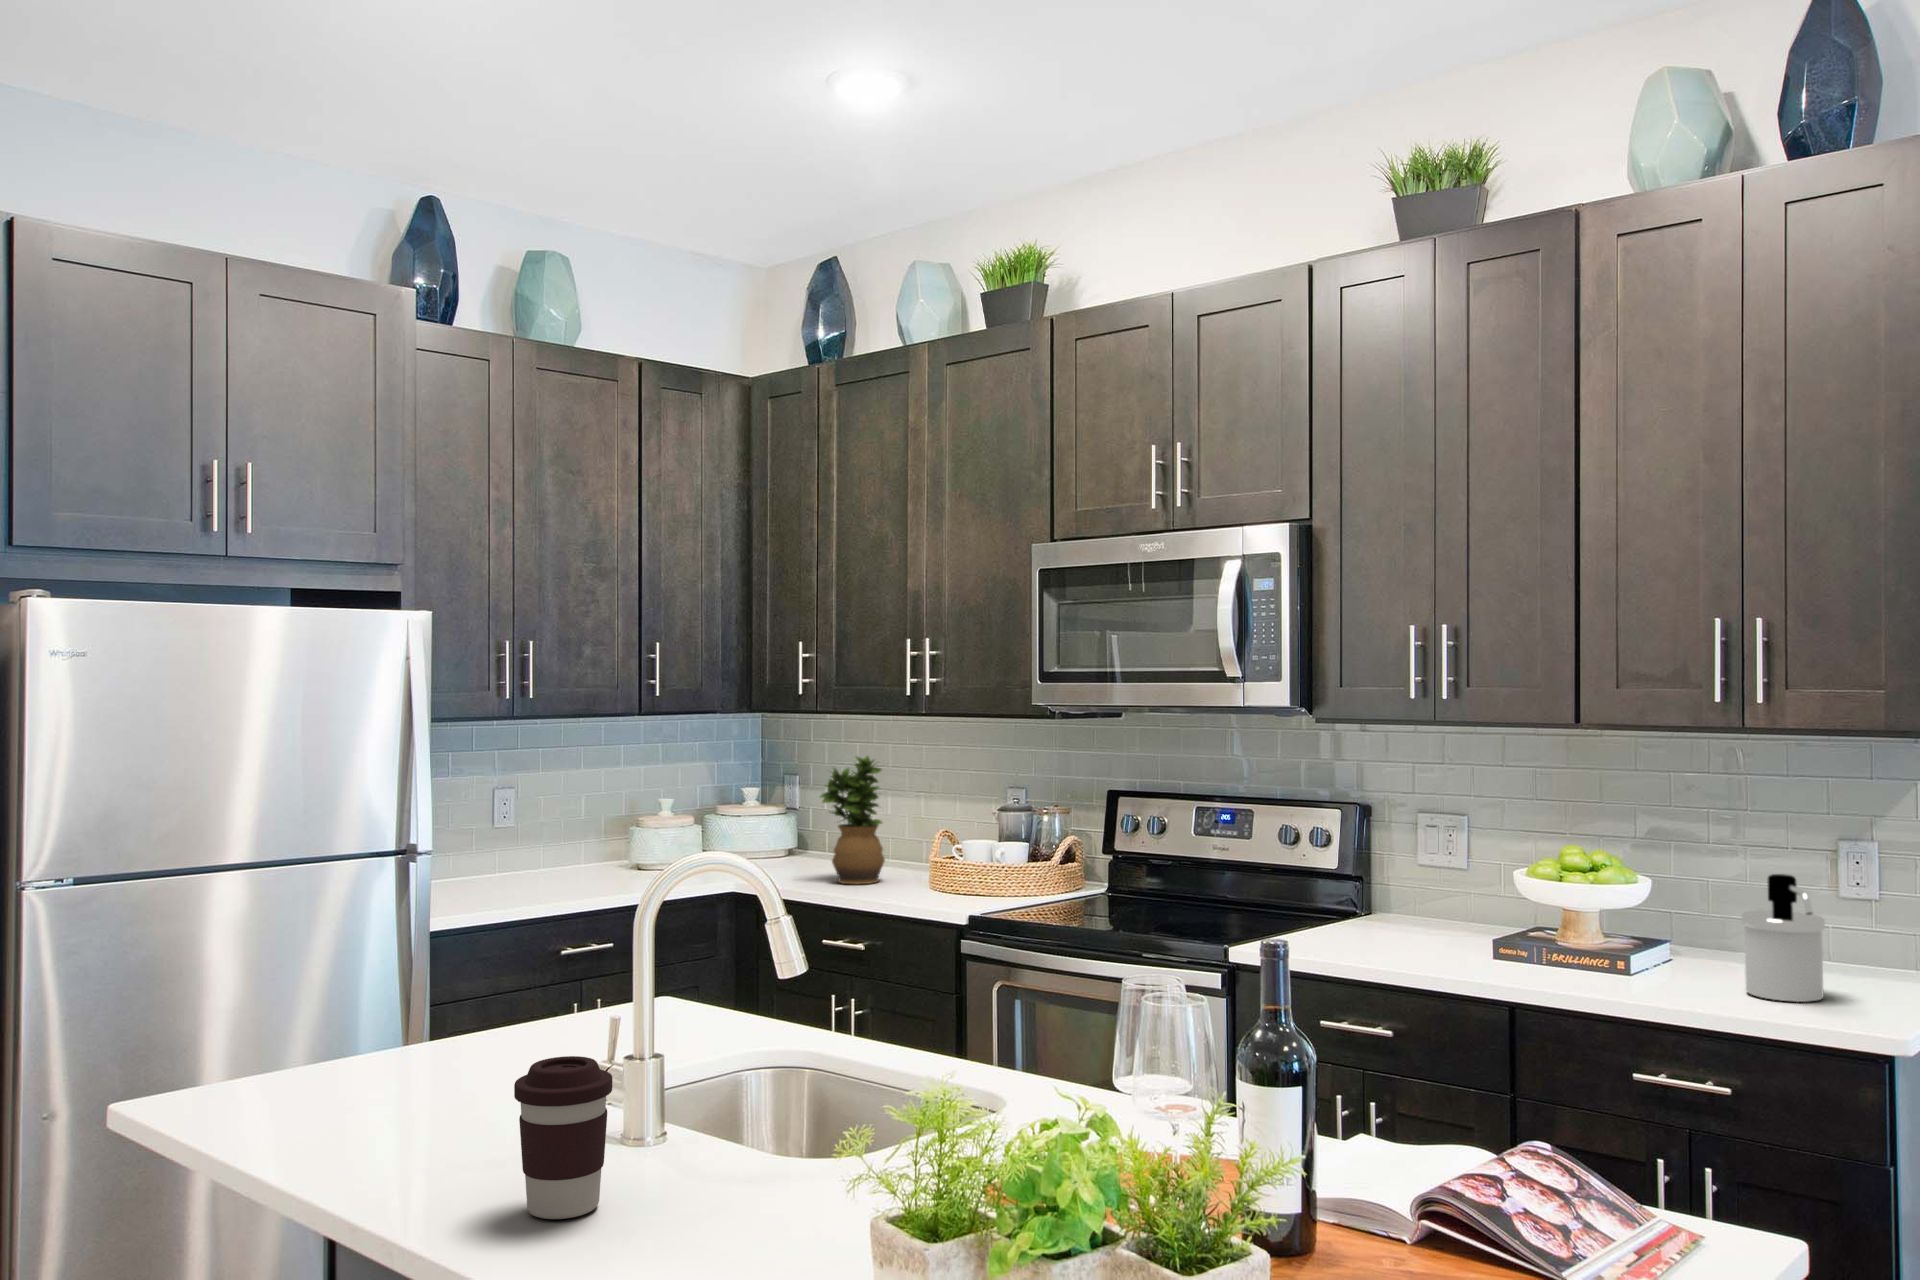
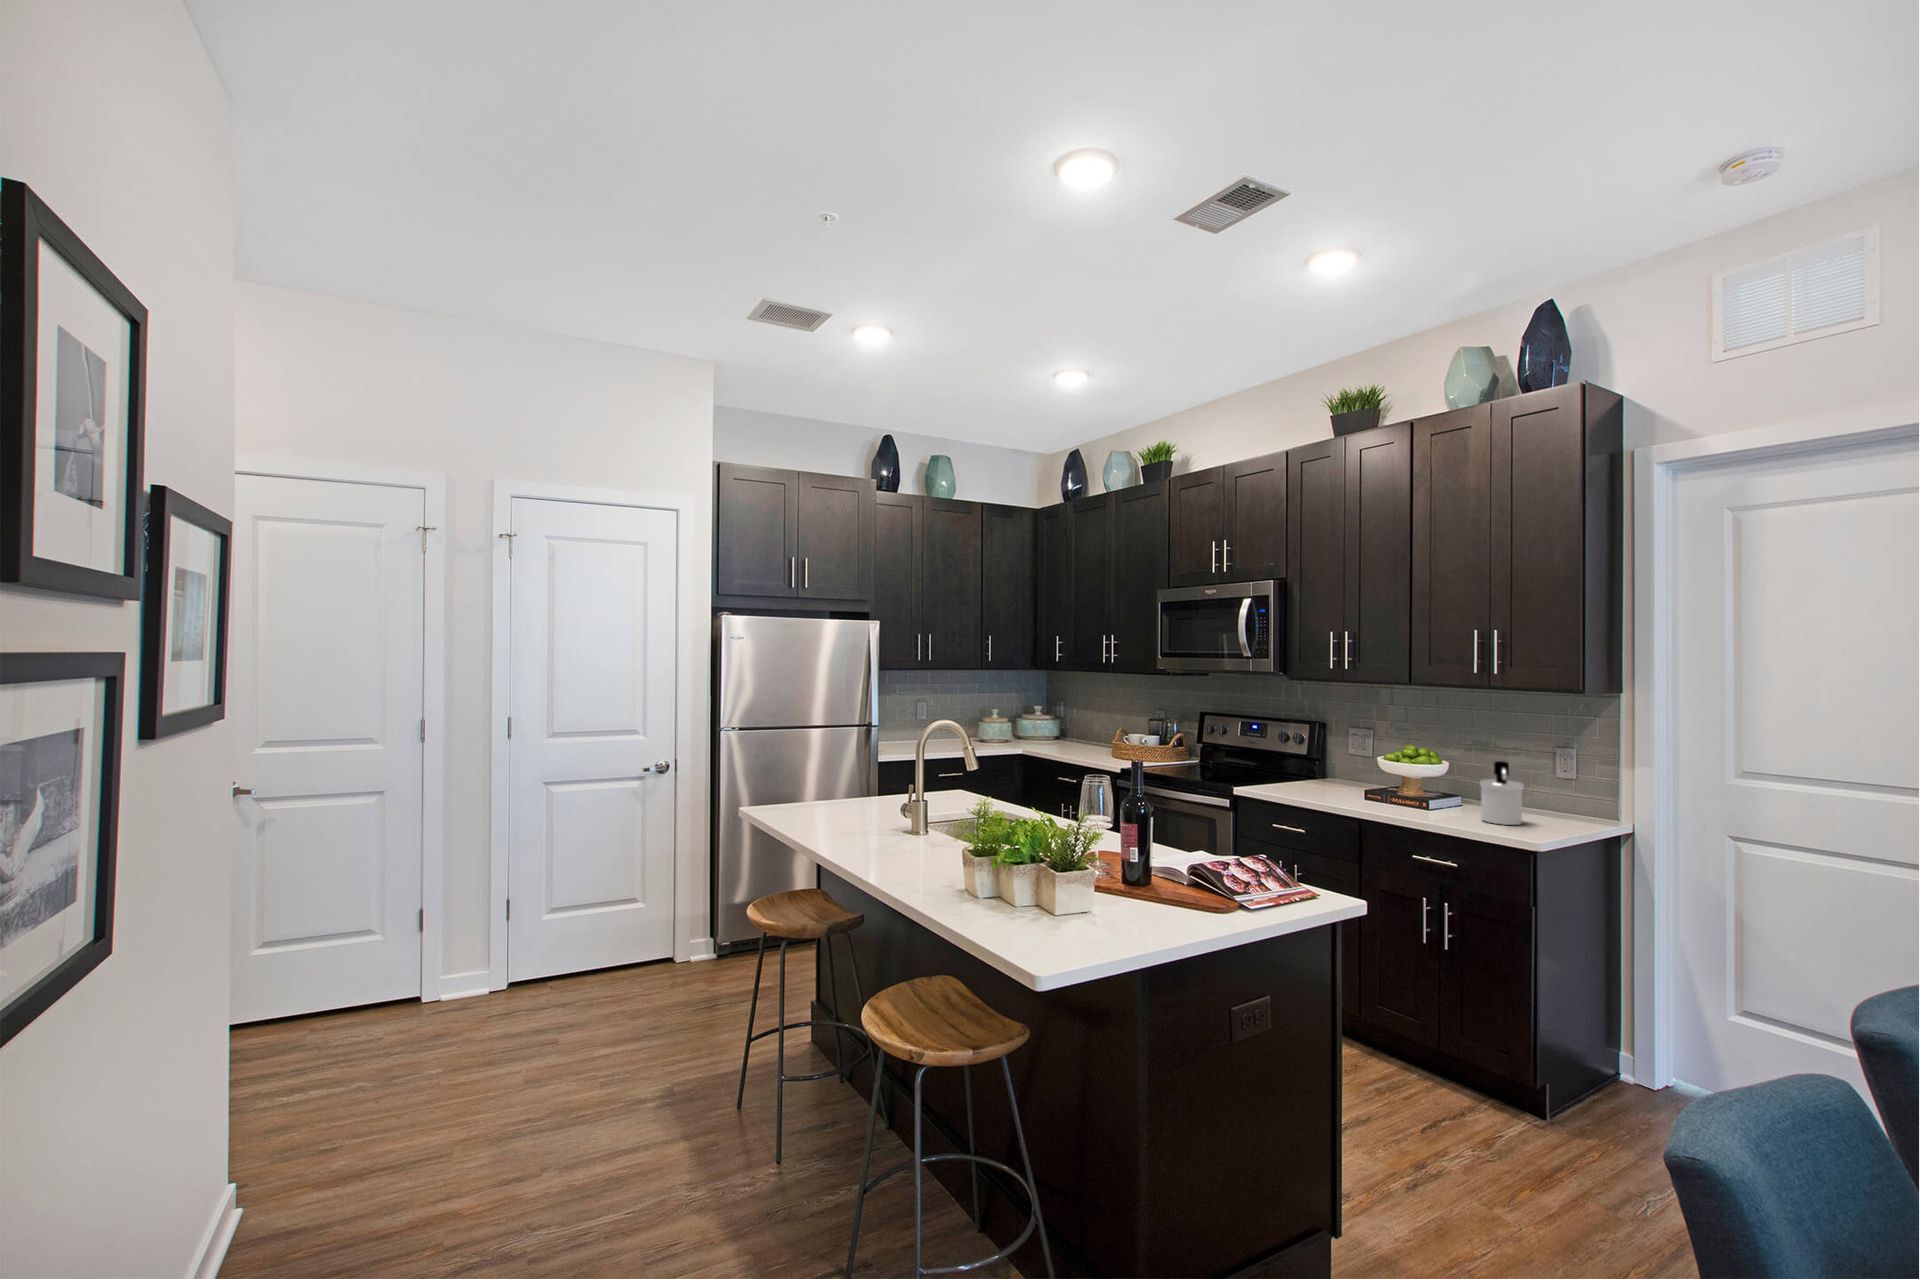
potted plant: present [820,756,885,884] -> none [1061,692,1093,754]
coffee cup: present [514,1056,612,1219] -> none [878,793,912,849]

